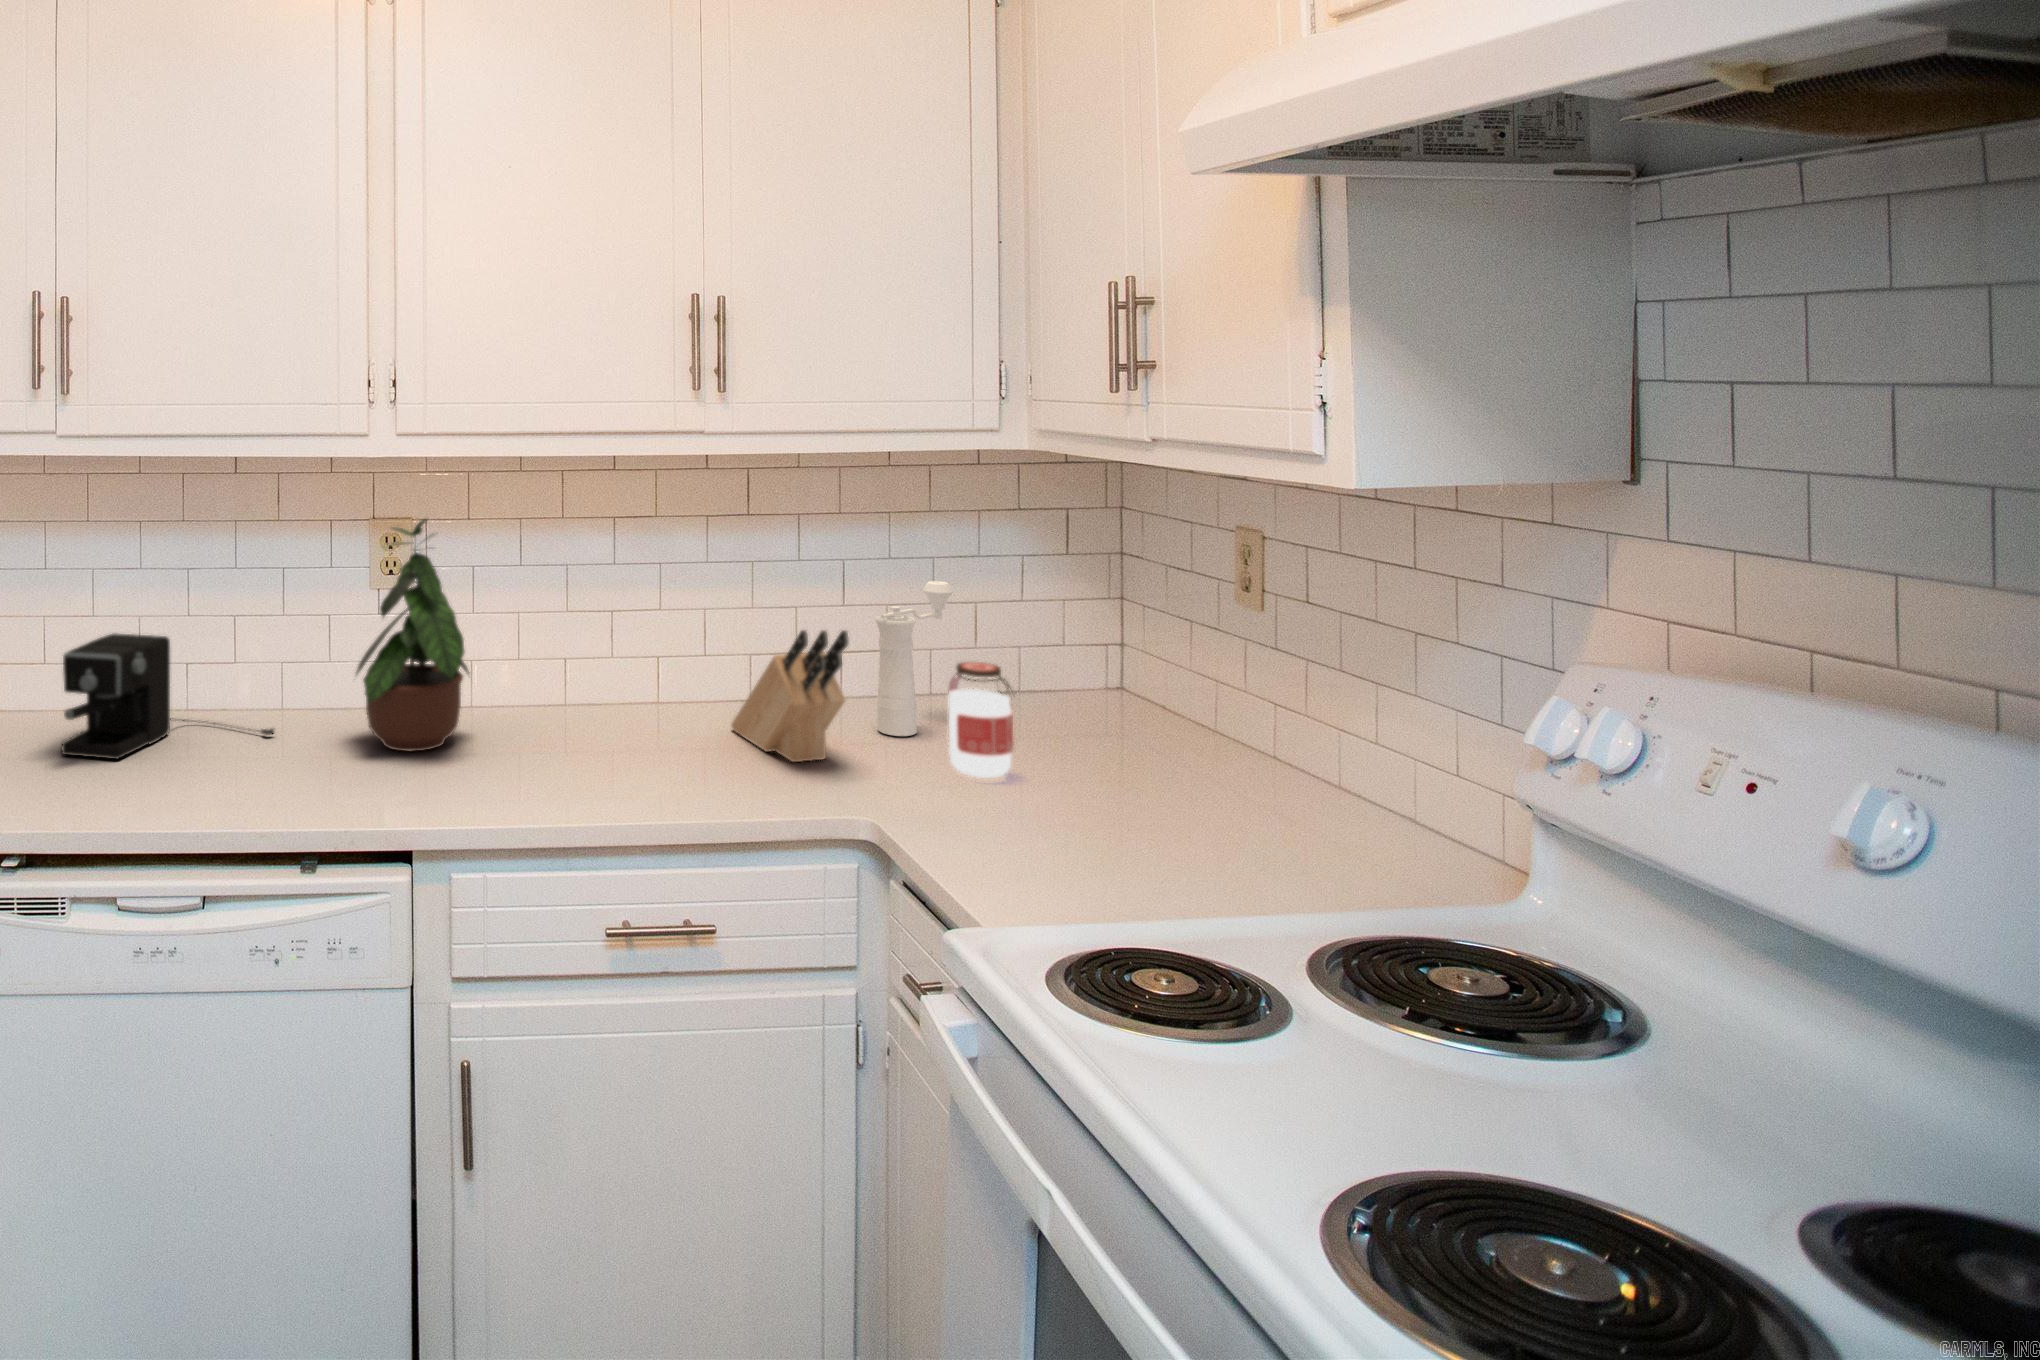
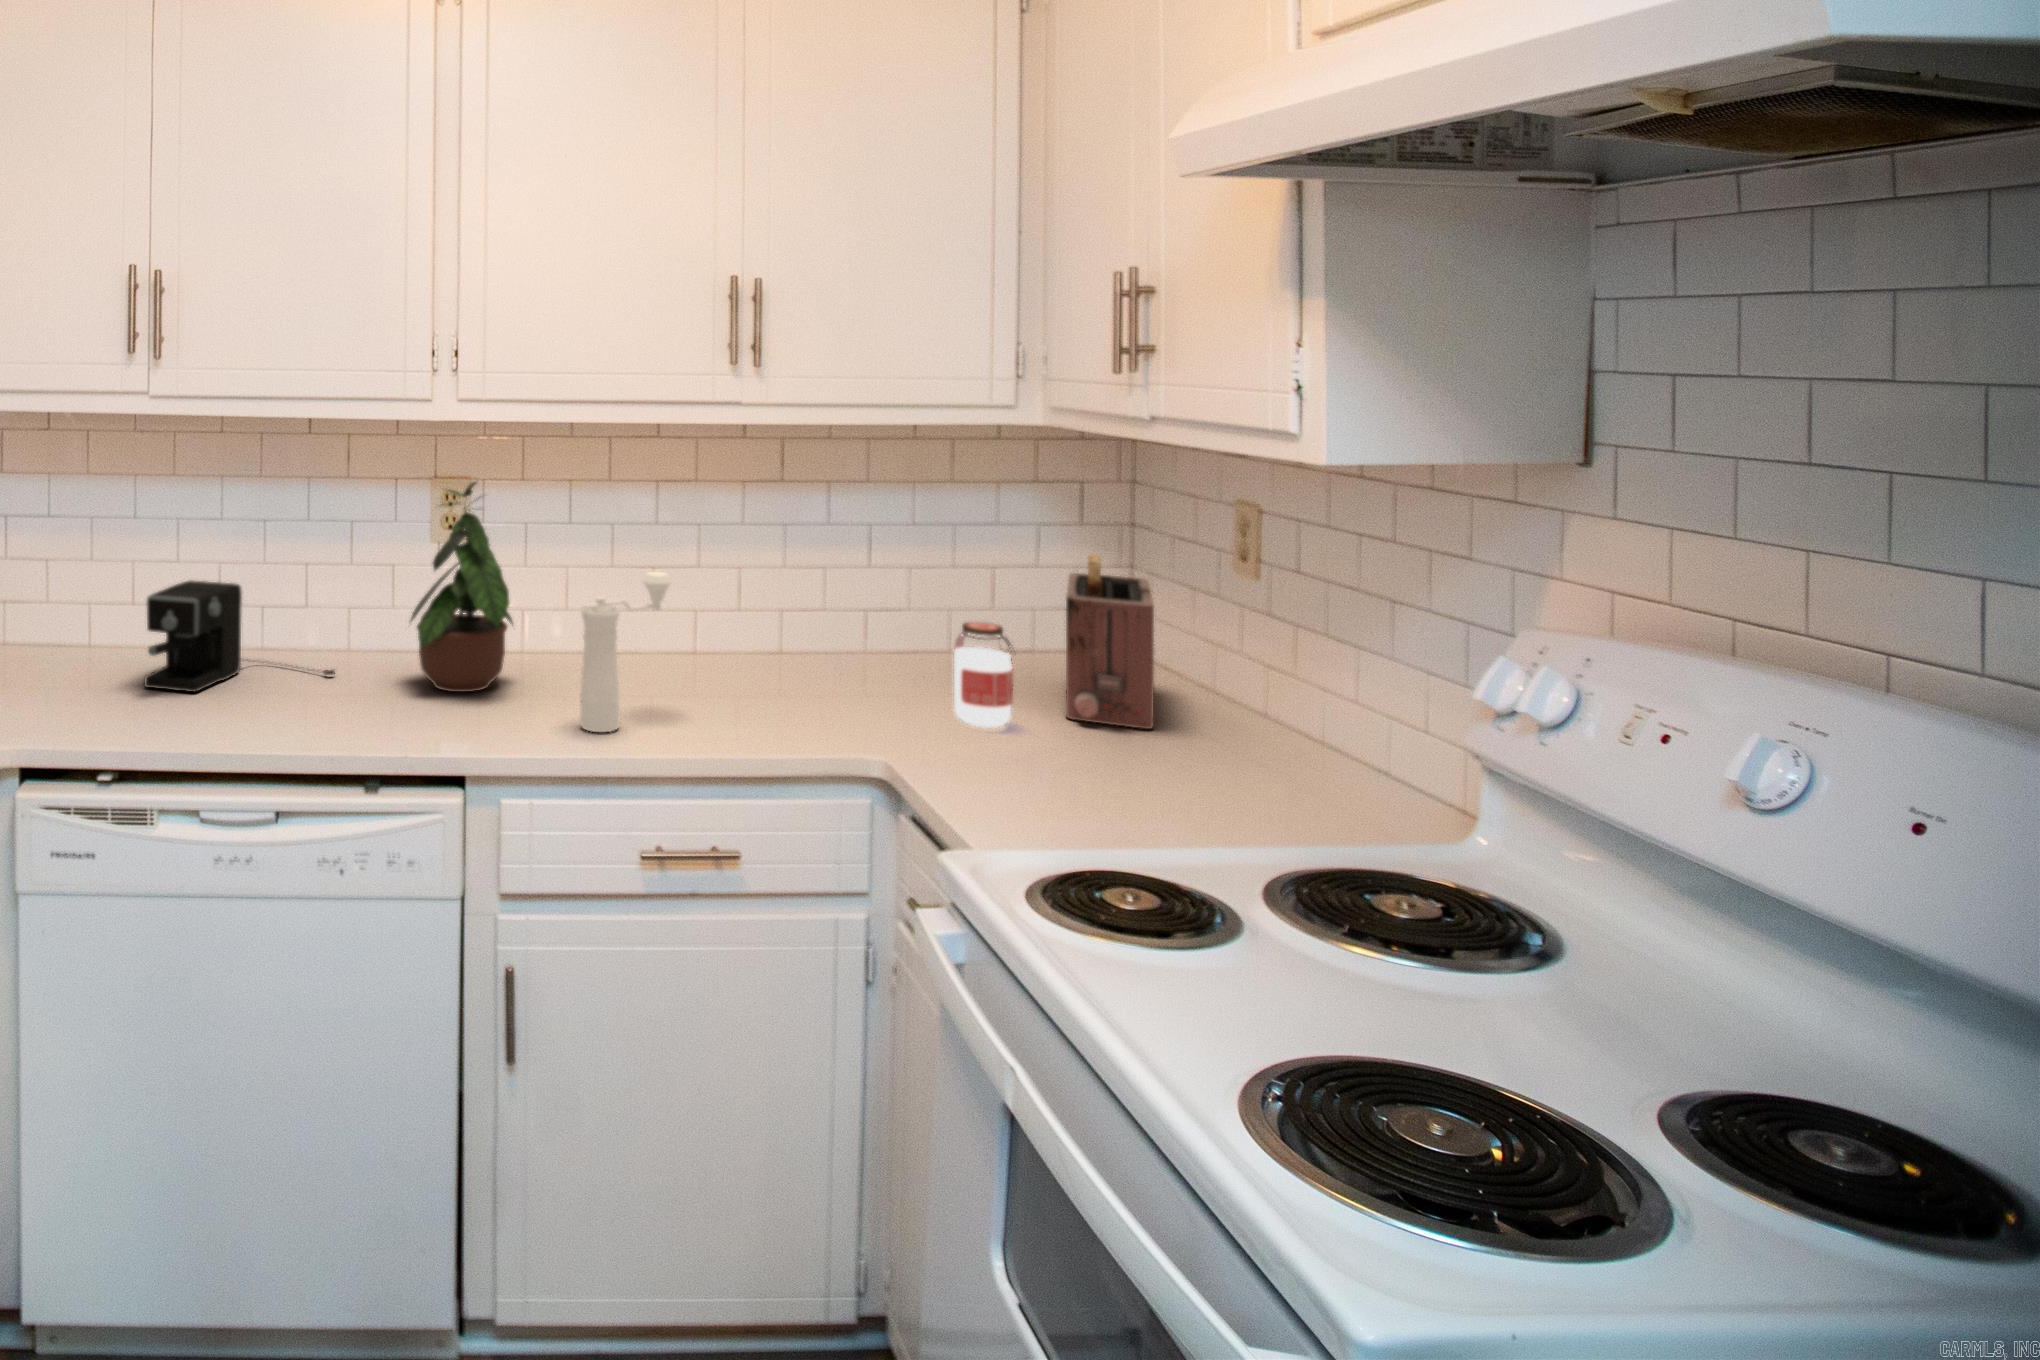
pepper mill: present [875,581,953,736] -> present [580,572,671,732]
toaster: none [1067,583,1164,775] -> present [1066,554,1154,729]
knife block: present [731,630,848,762] -> none [753,589,863,710]

